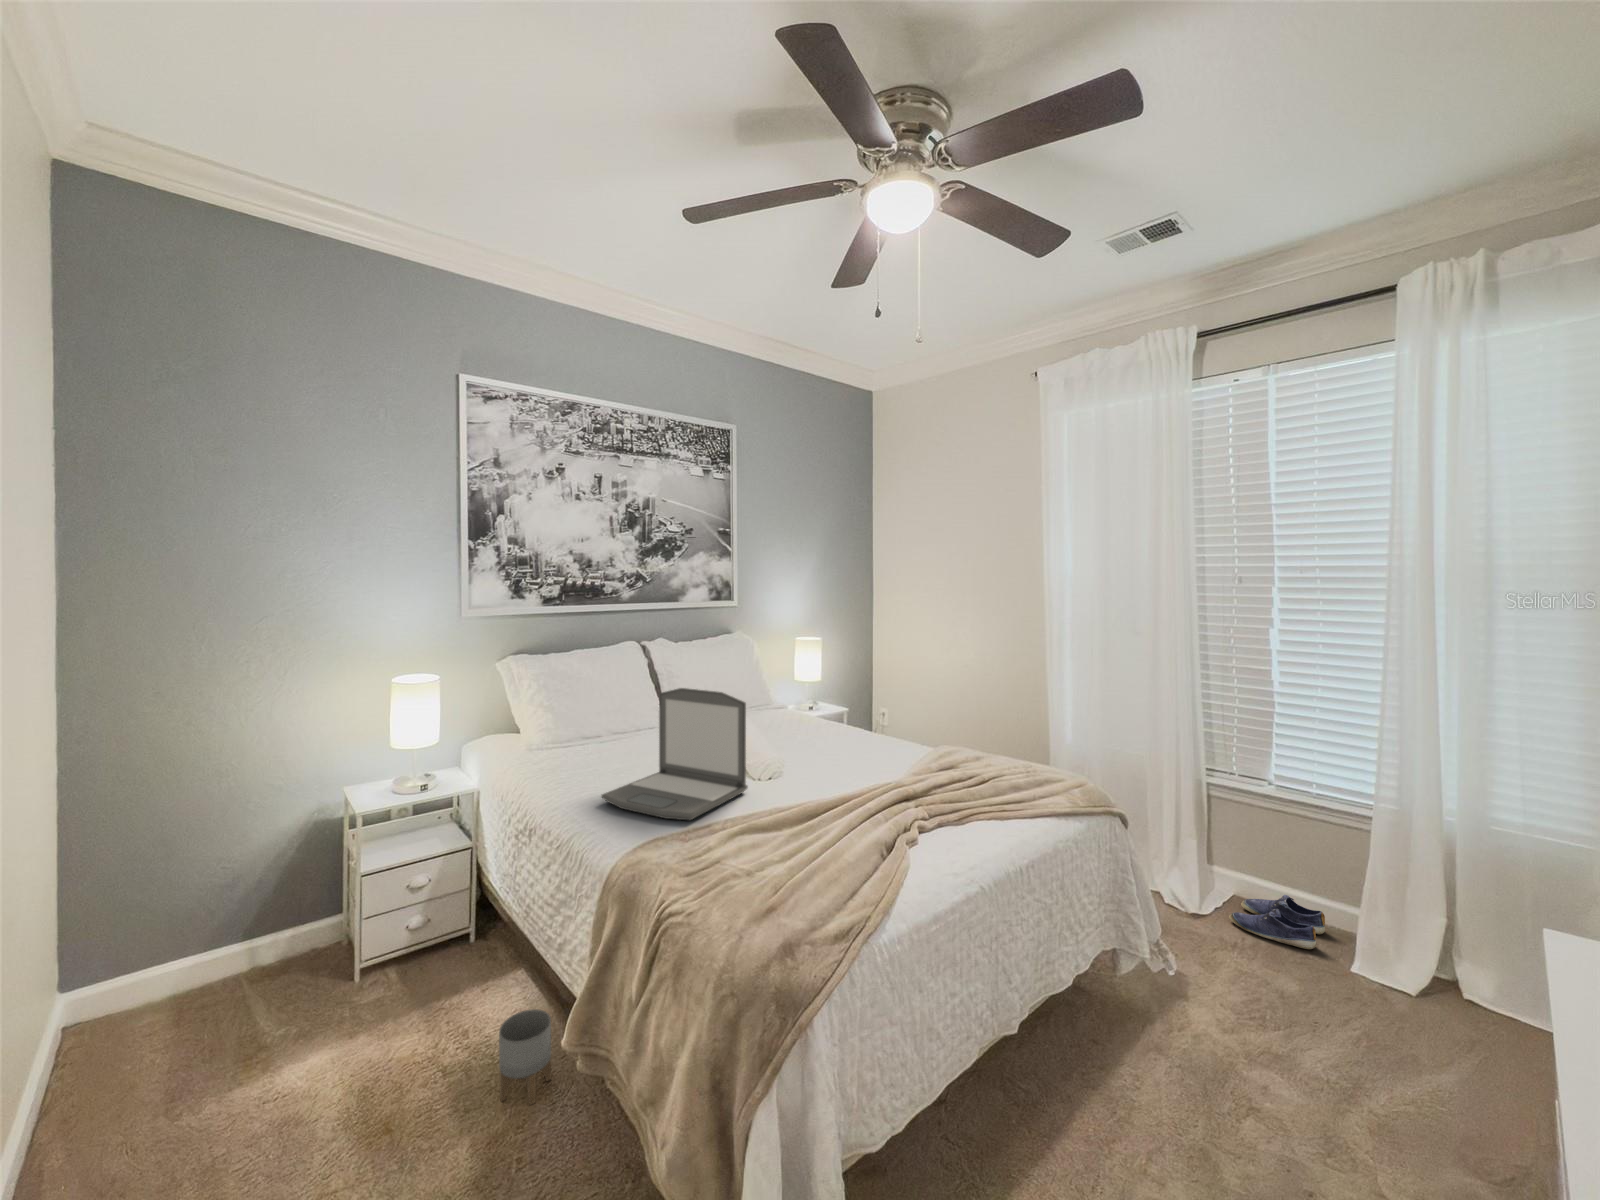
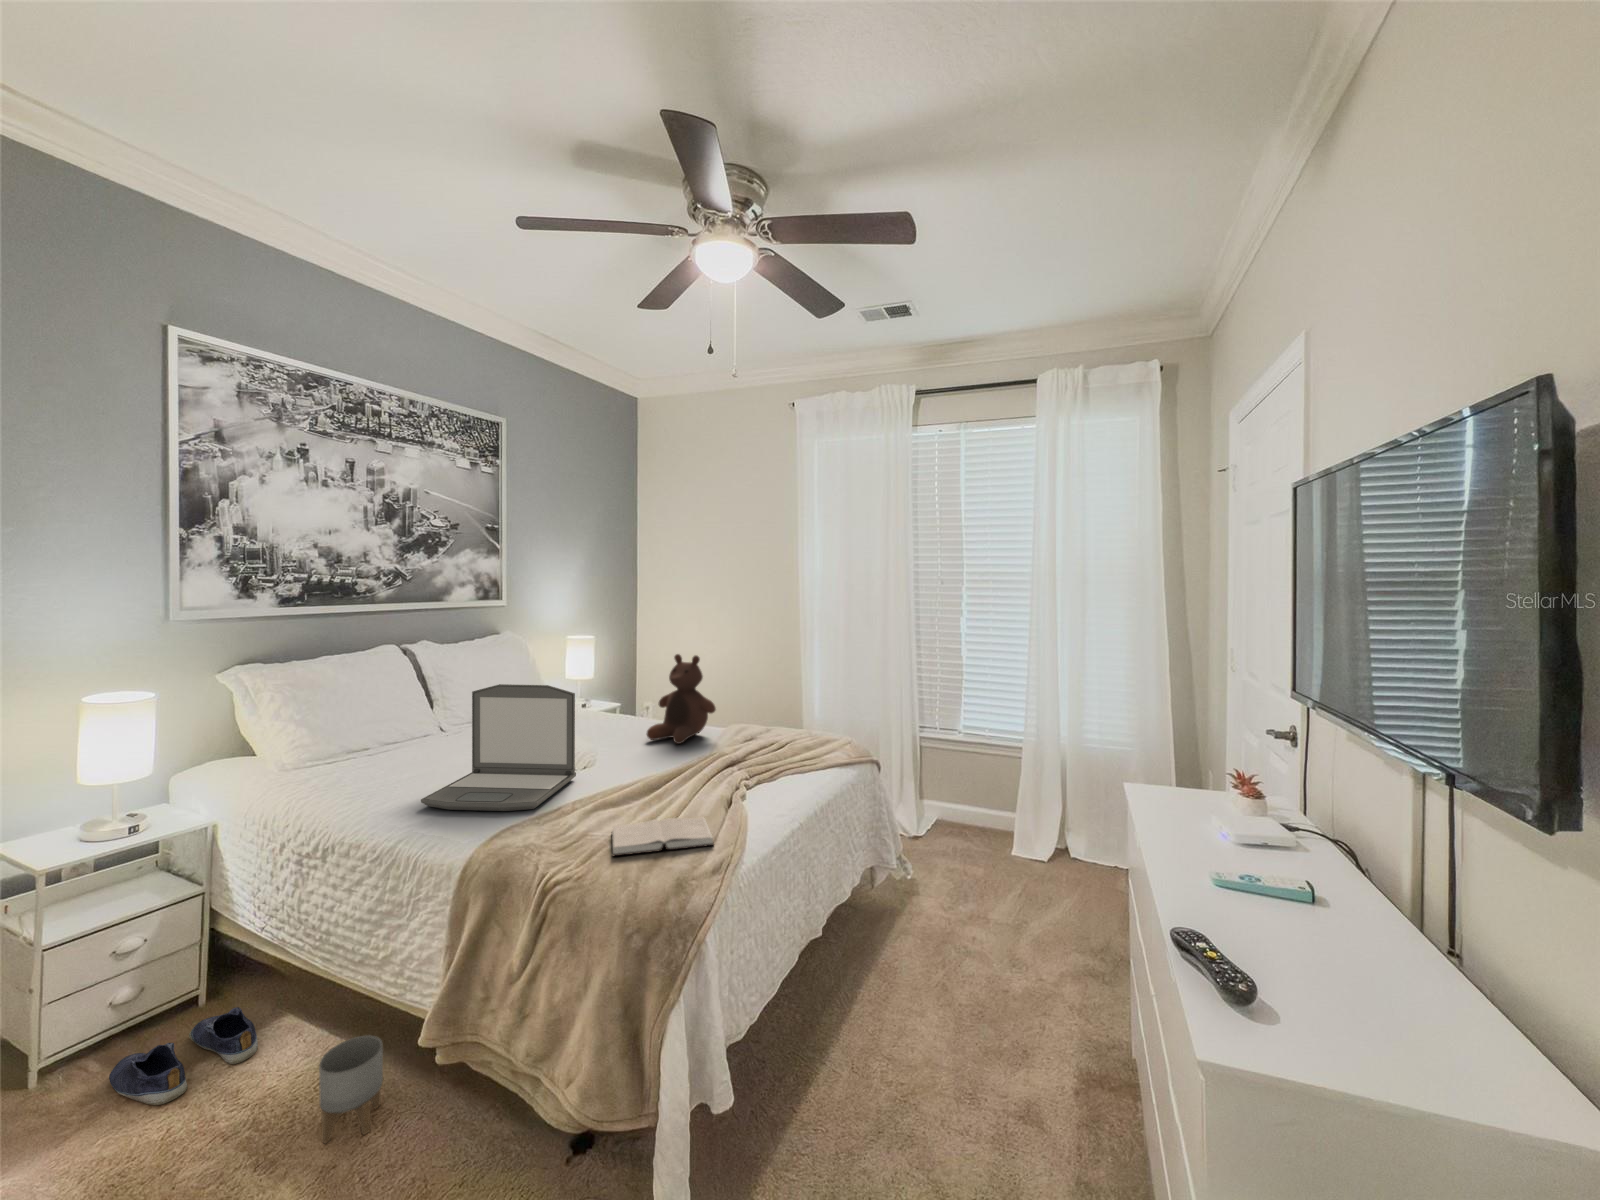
stuffed bear: none [840,663,915,764] -> present [647,654,716,744]
hardback book: none [728,855,847,902] -> present [612,817,714,856]
shoe: present [1229,895,1325,949] -> present [109,1007,258,1105]

